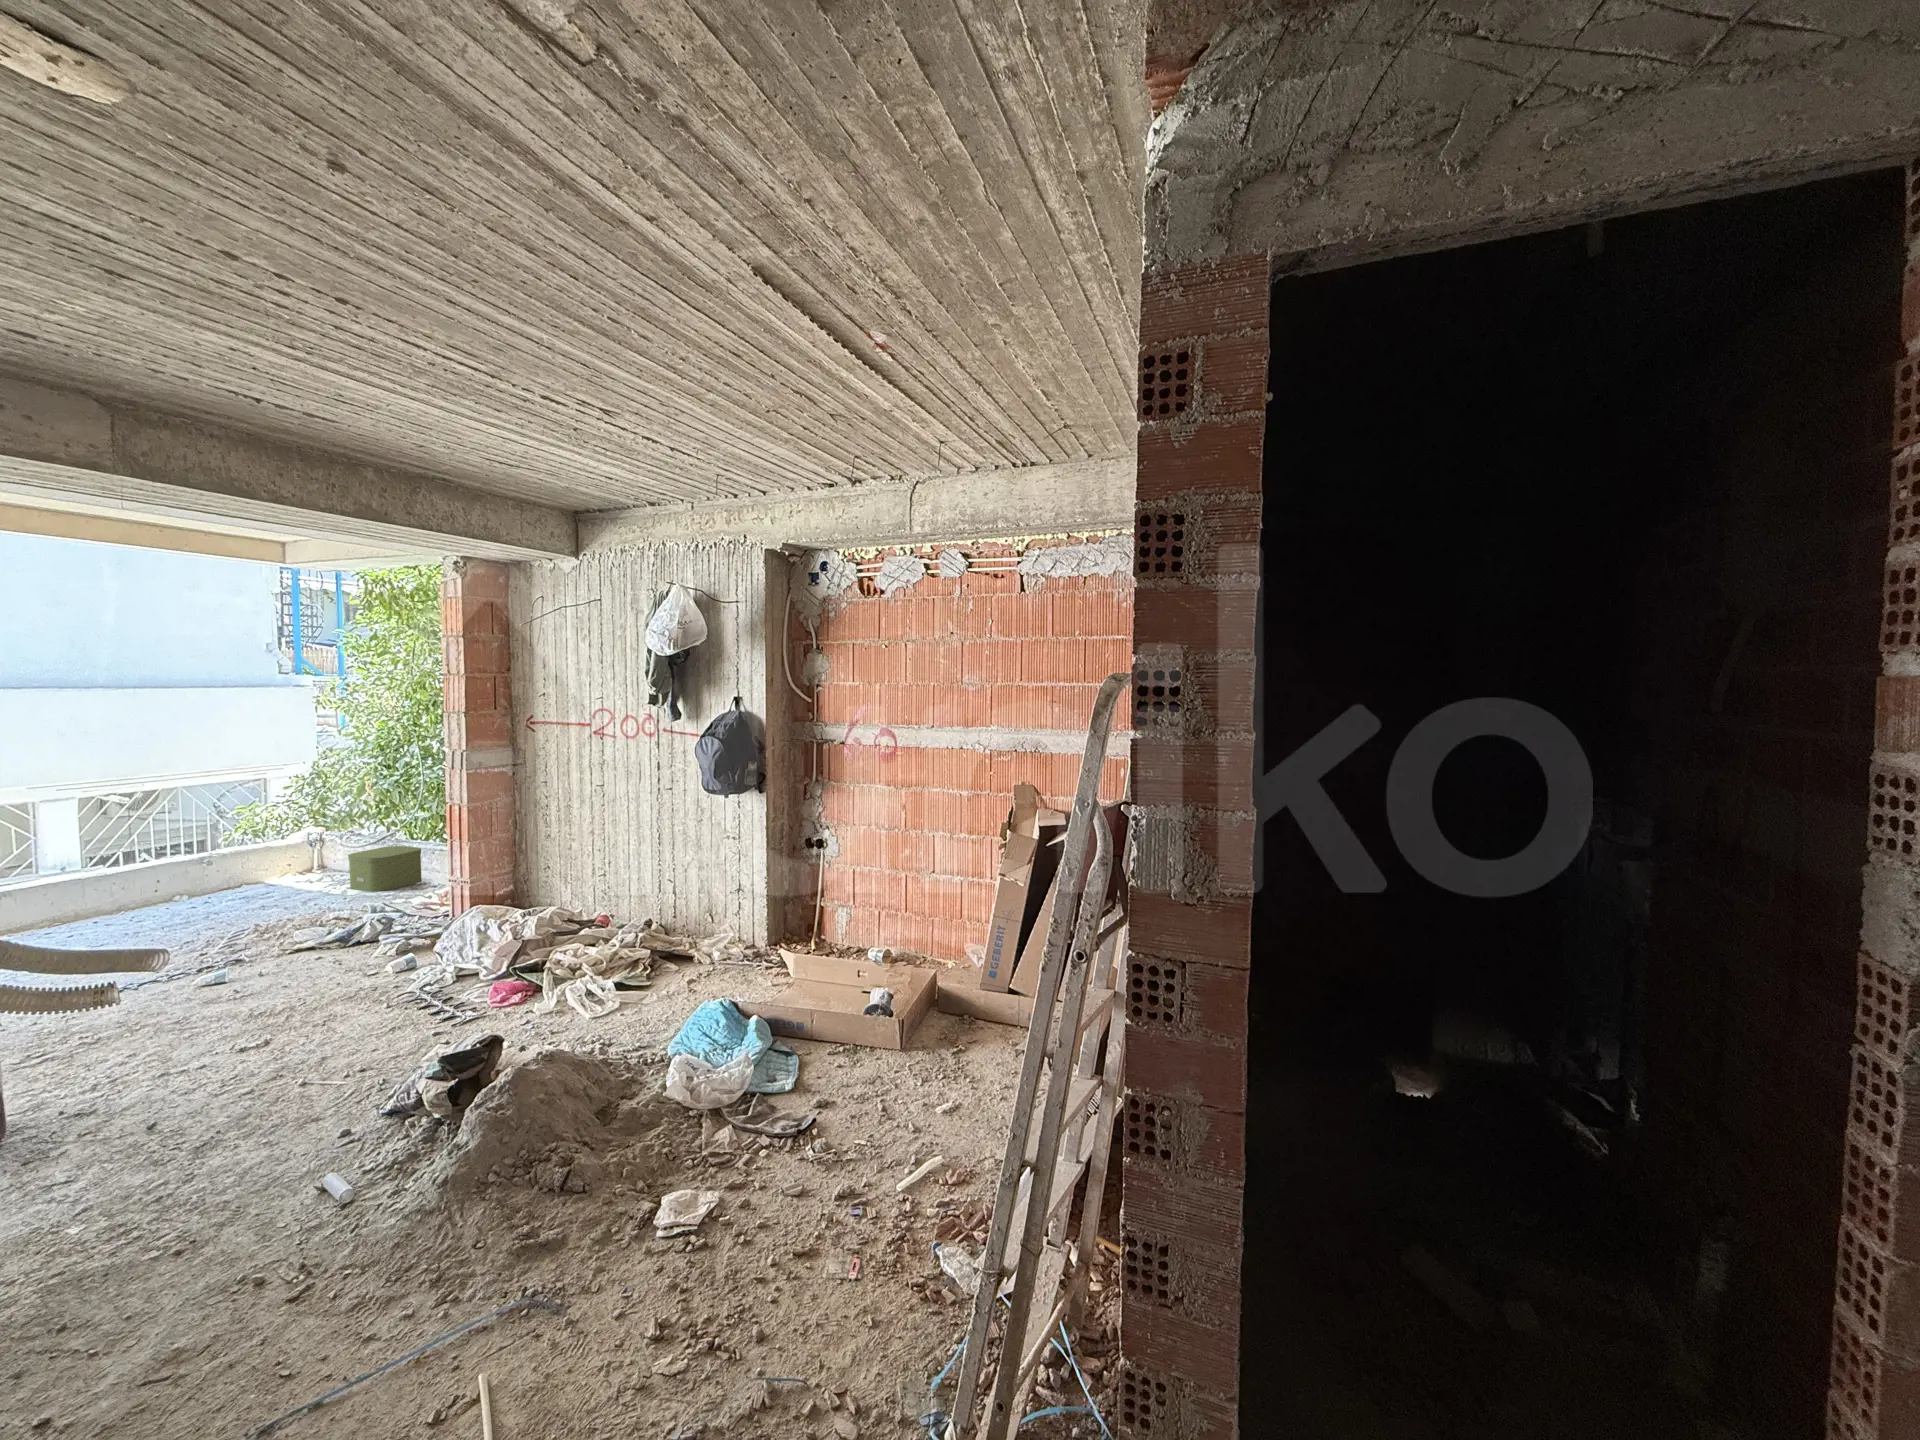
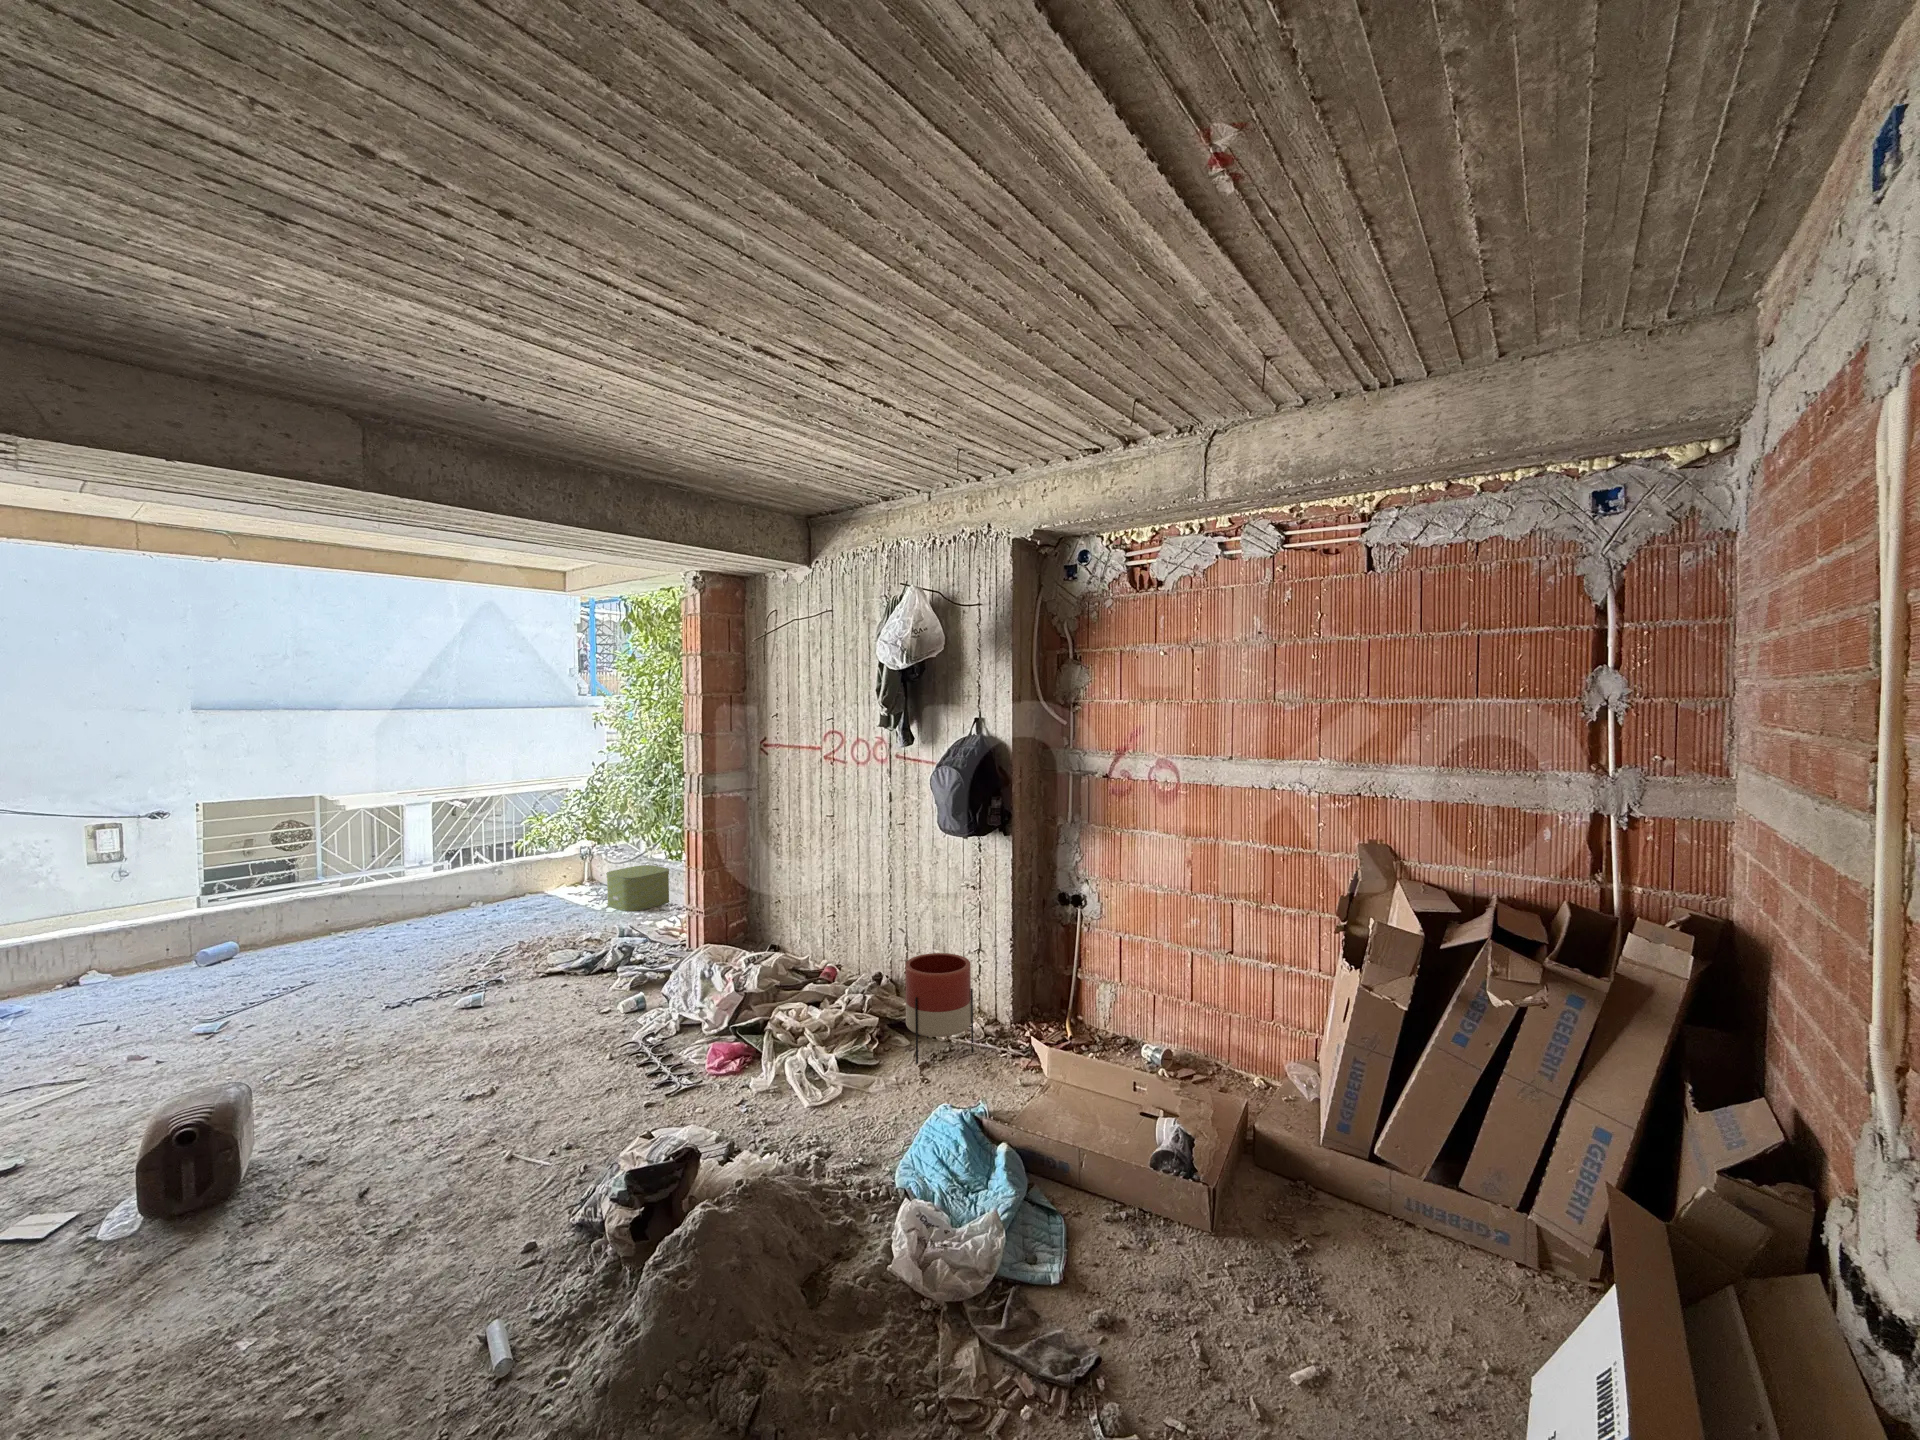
planter: none [675,892,734,982] -> present [905,953,973,1064]

